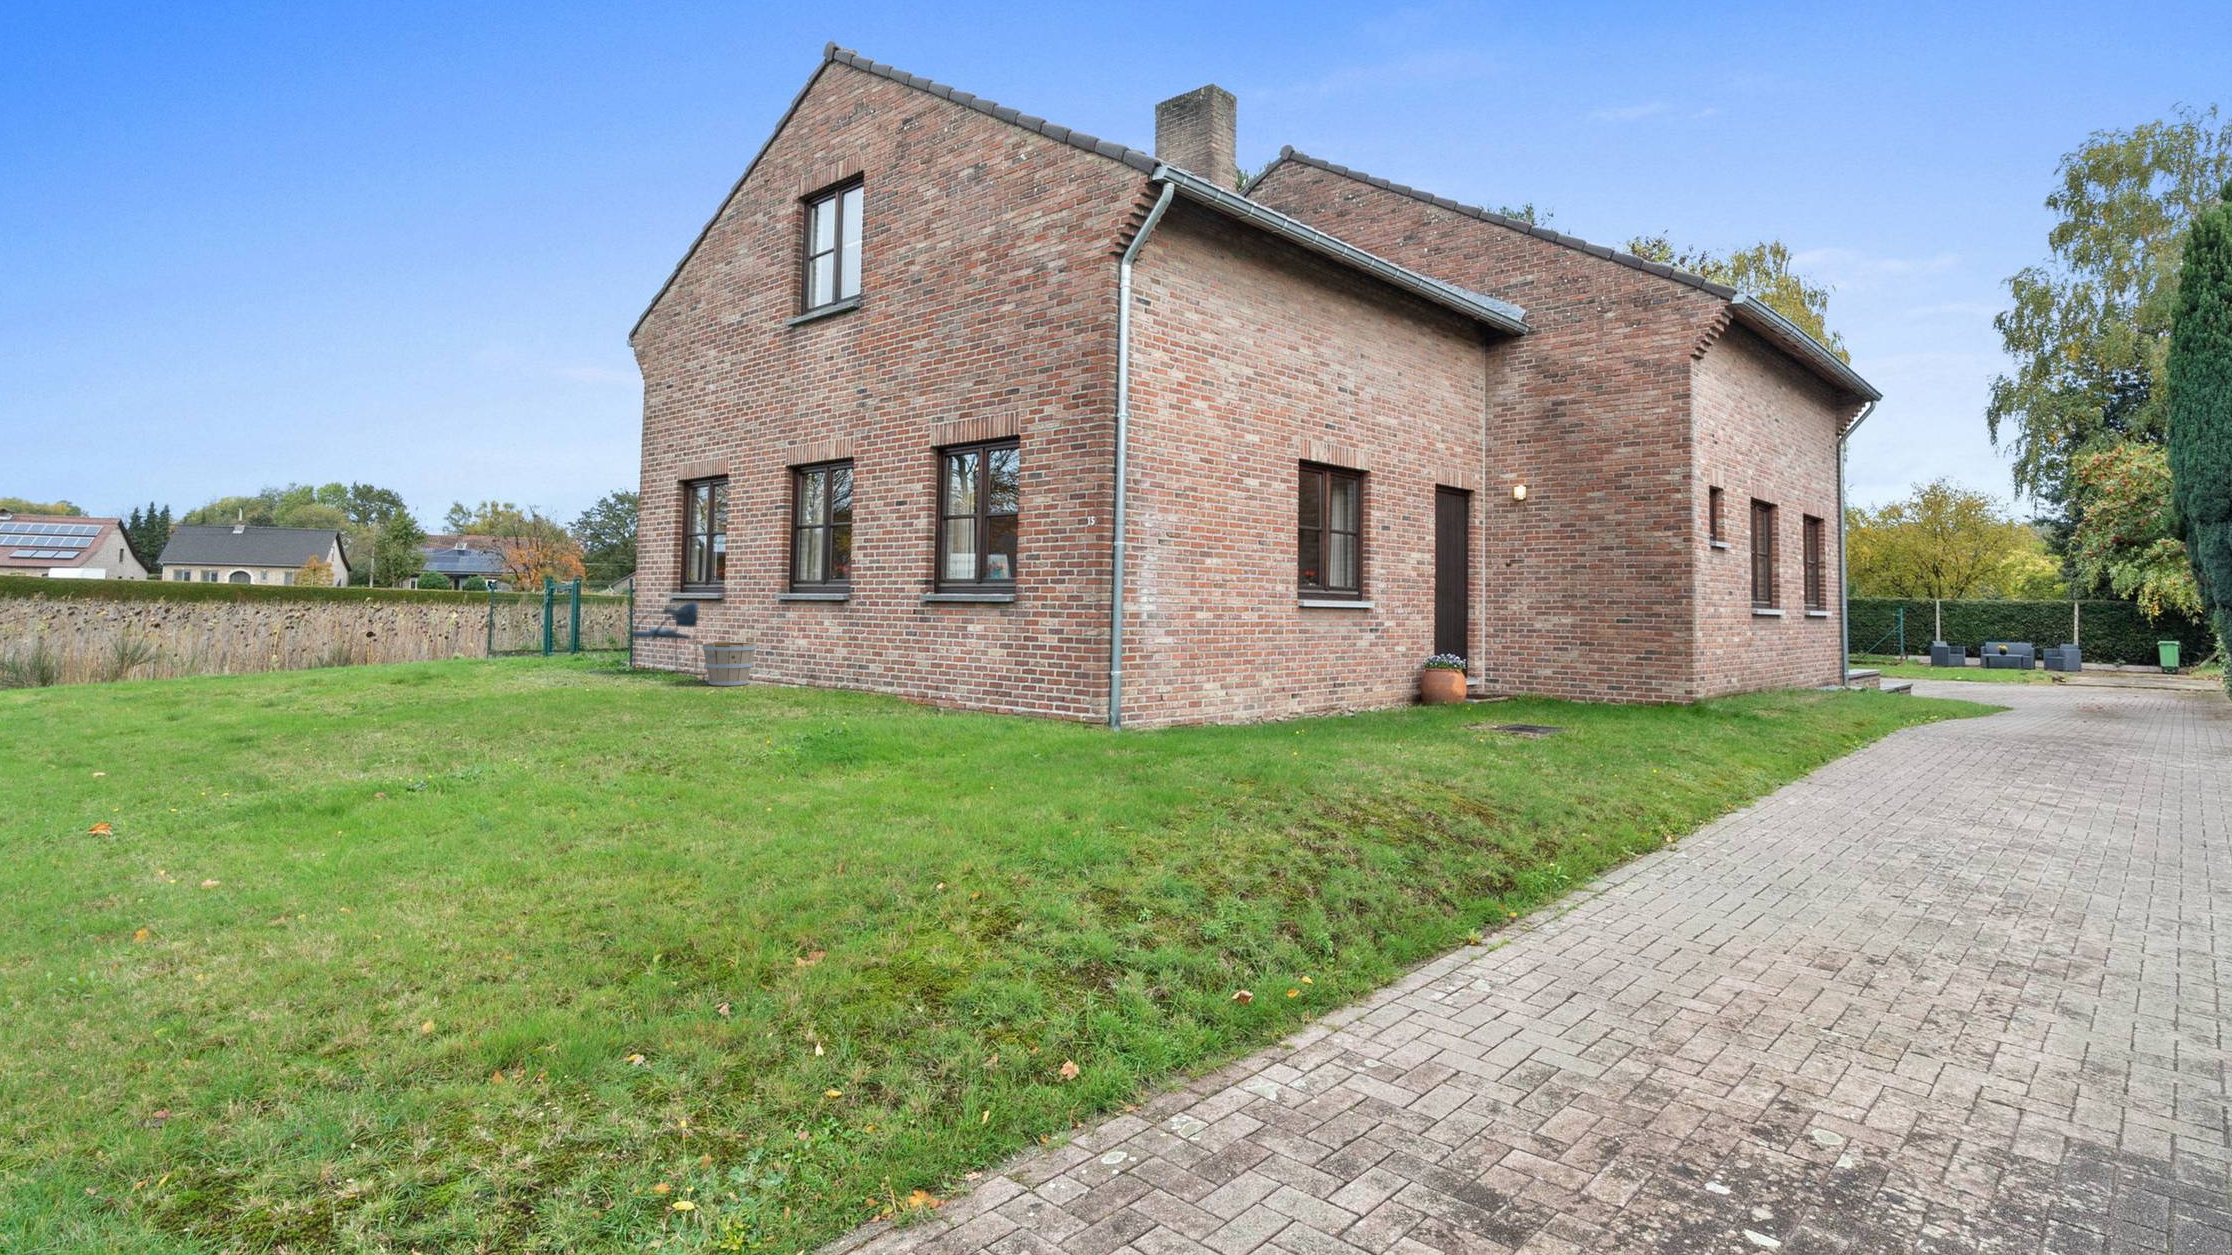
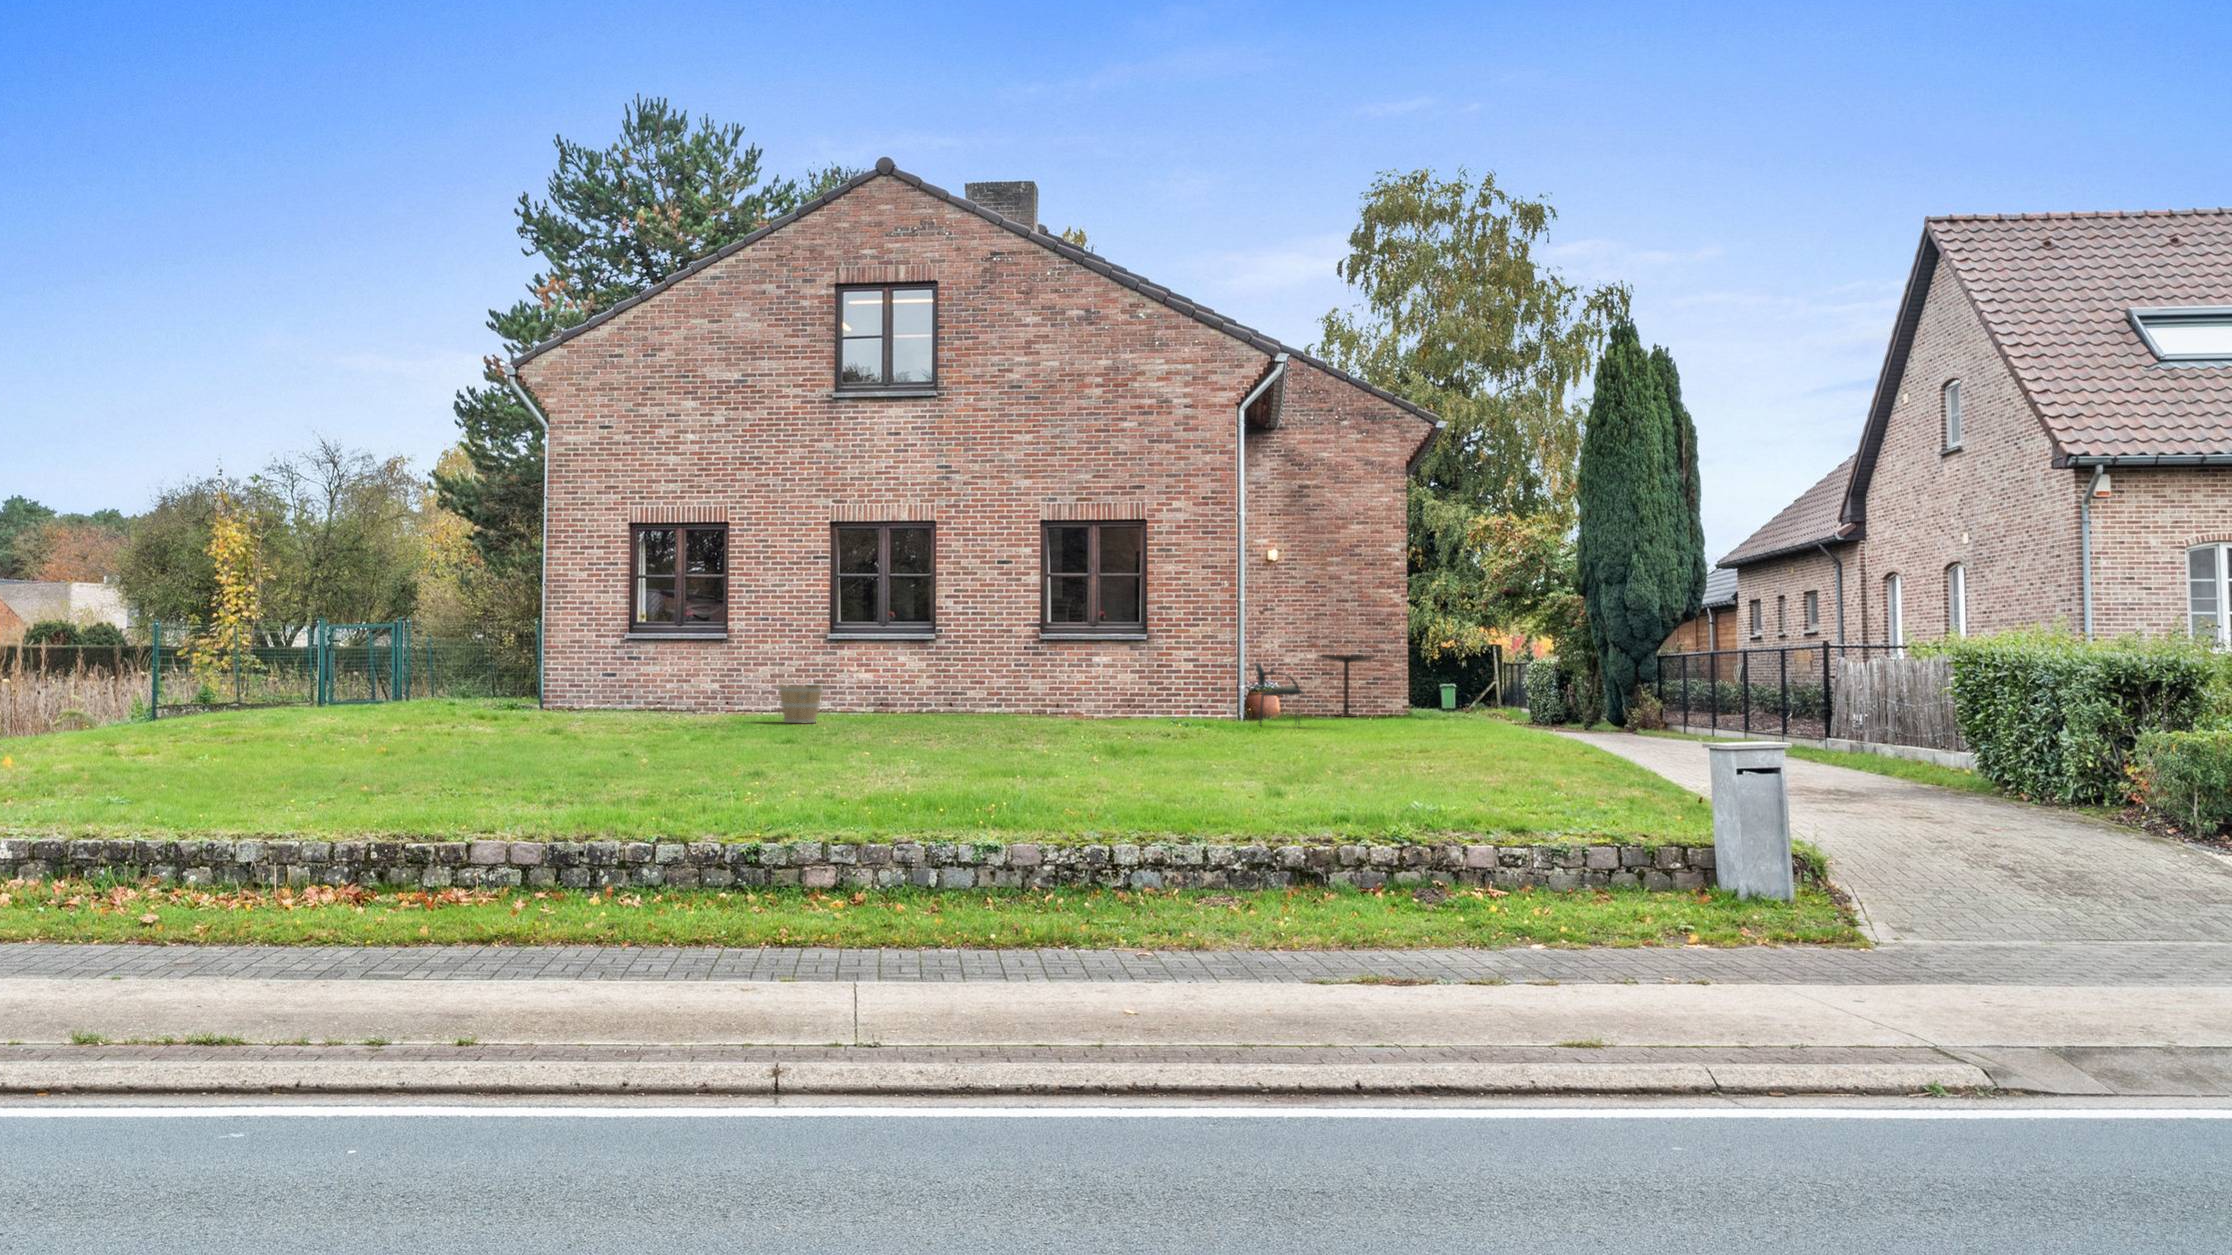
chair: present [632,602,698,673] -> present [1256,664,1304,726]
pedestal table: none [1554,619,1633,703] -> present [1318,655,1374,717]

